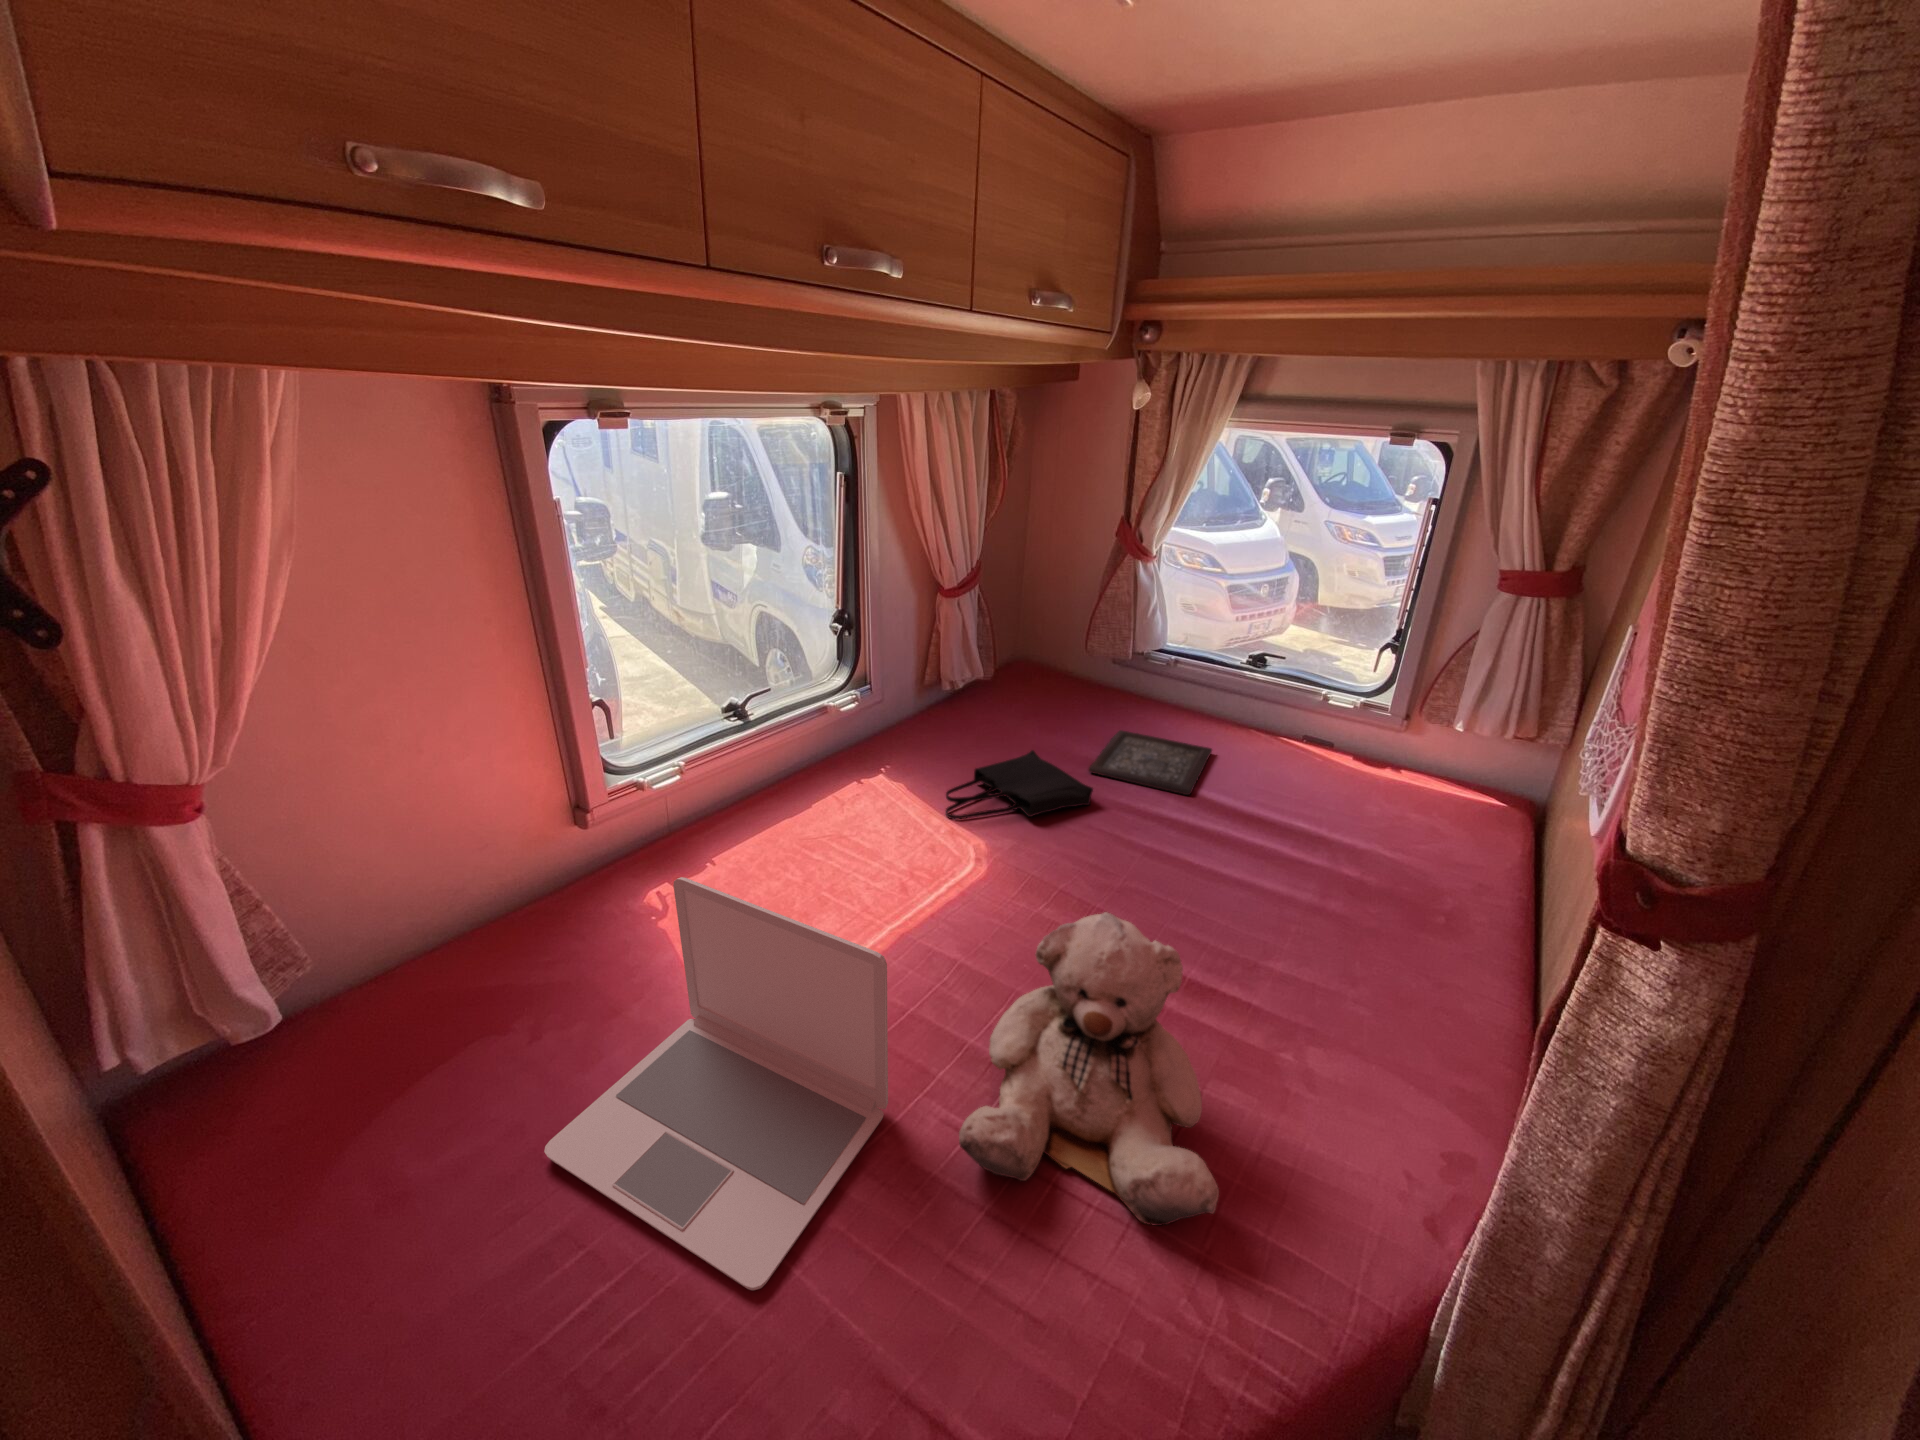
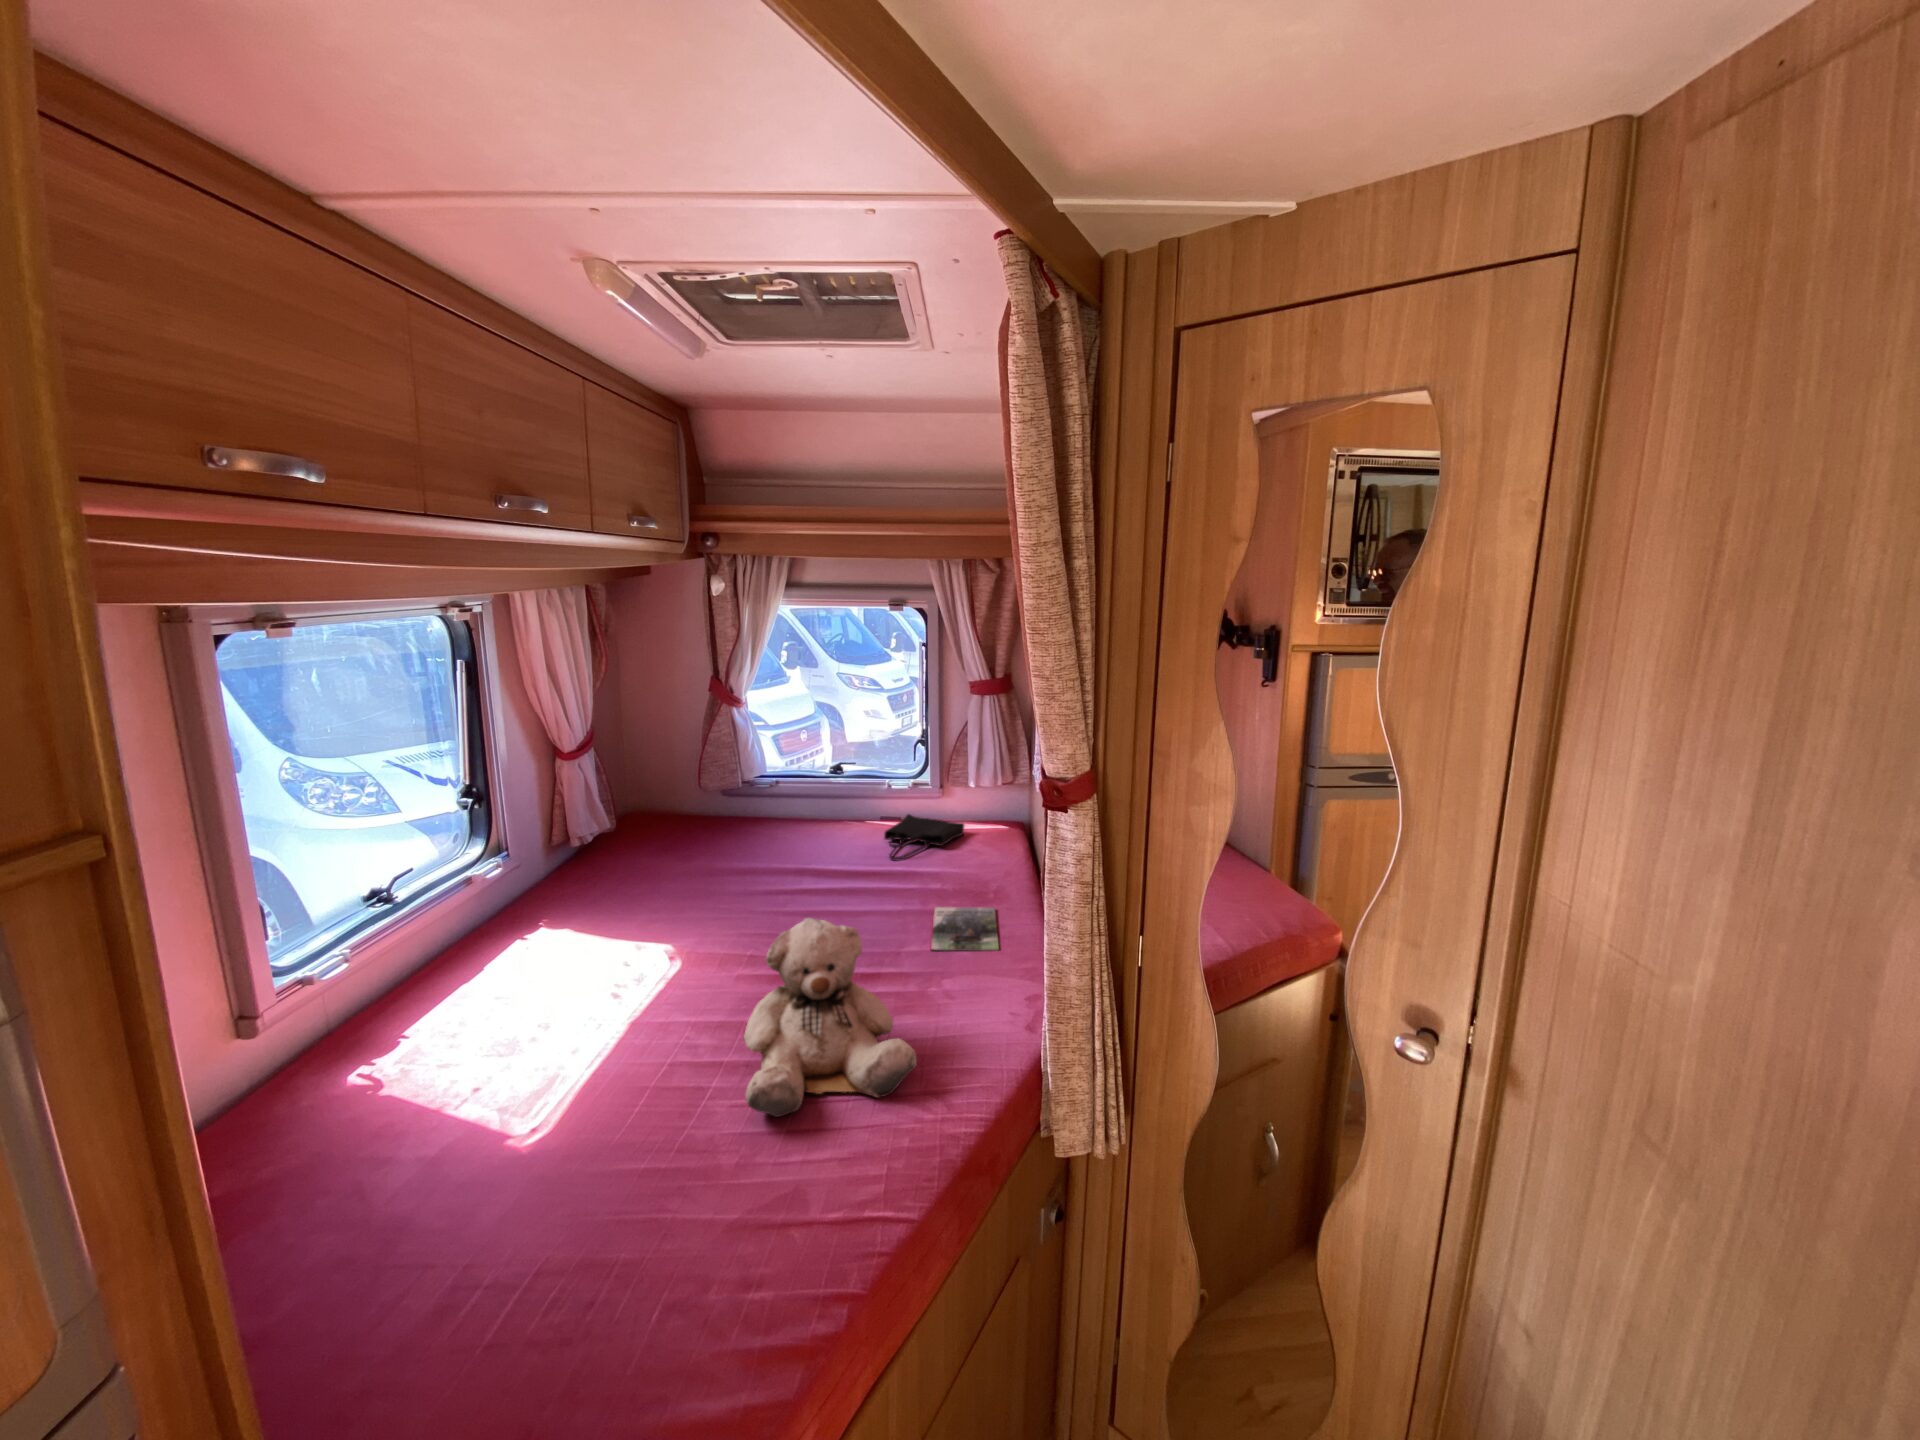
tray: present [1089,730,1212,795] -> none [734,837,823,875]
tote bag: present [946,750,1093,819] -> present [884,814,964,860]
laptop: present [544,877,888,1290] -> none [368,984,679,1281]
magazine: none [1310,910,1442,1031] -> present [931,907,999,951]

